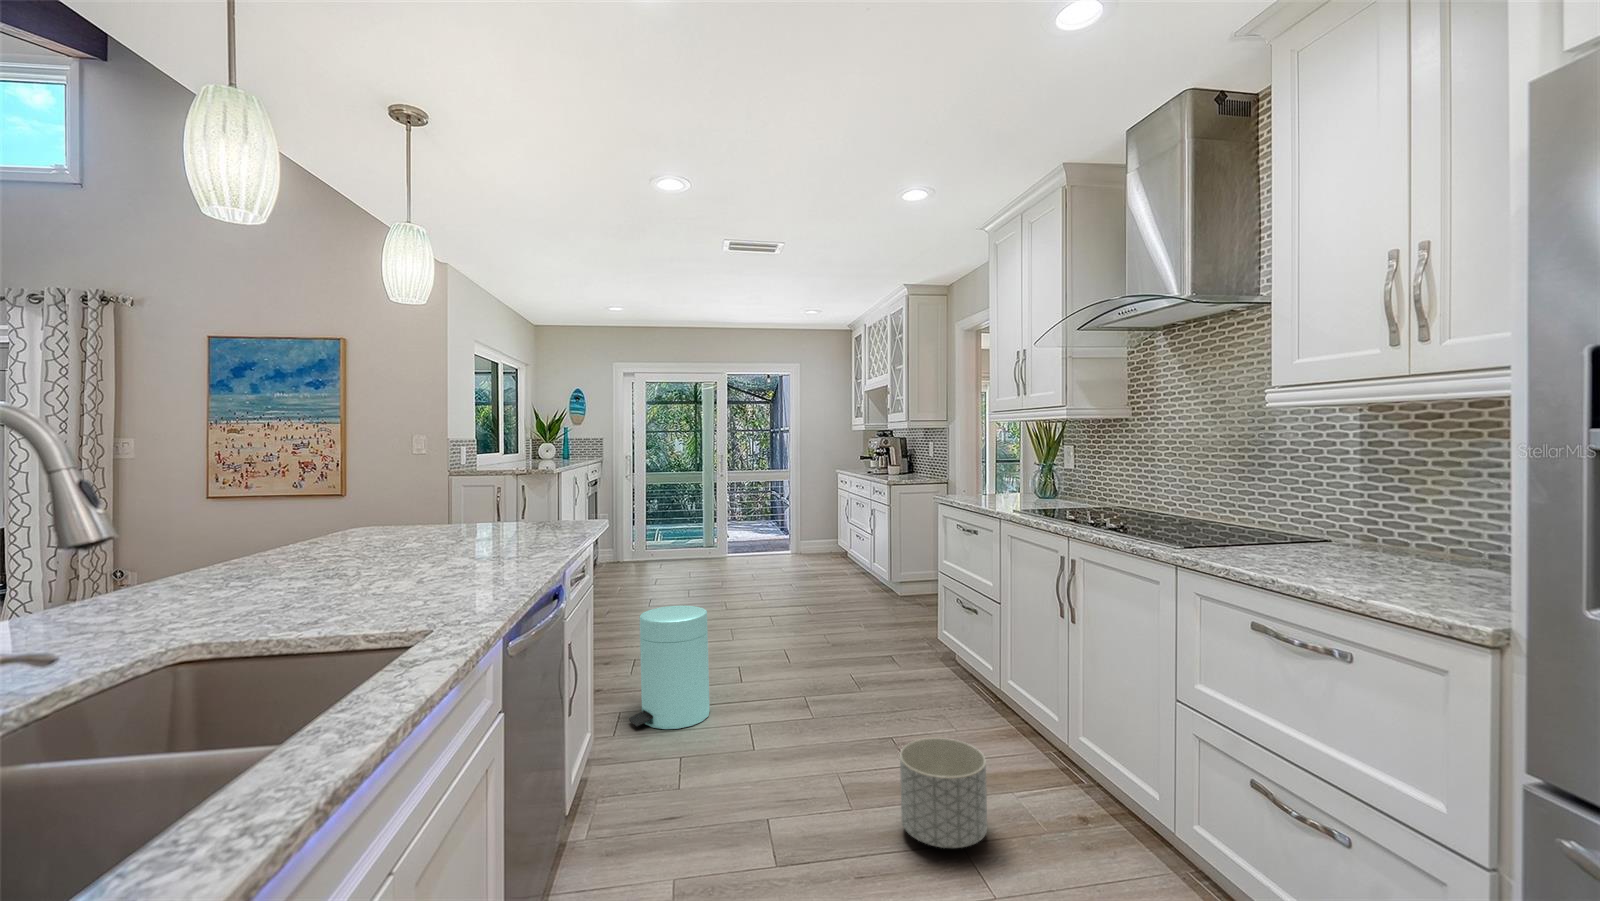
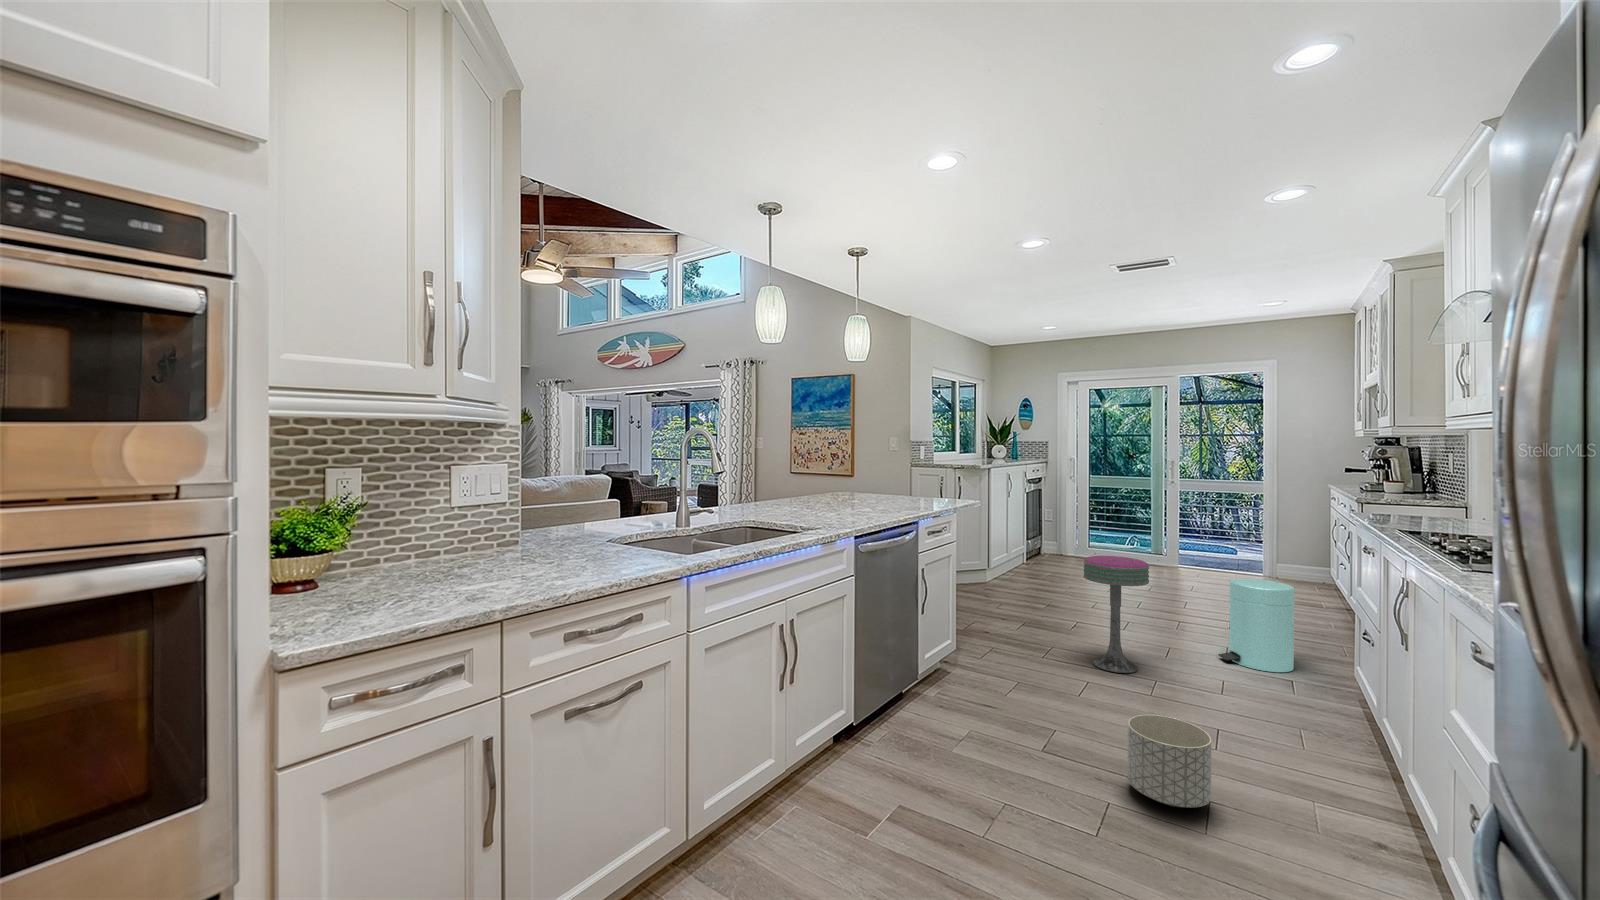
bar stool: none [736,561,804,696] -> present [1084,556,1149,673]
trash can: present [629,605,710,729] -> present [1218,579,1294,672]

